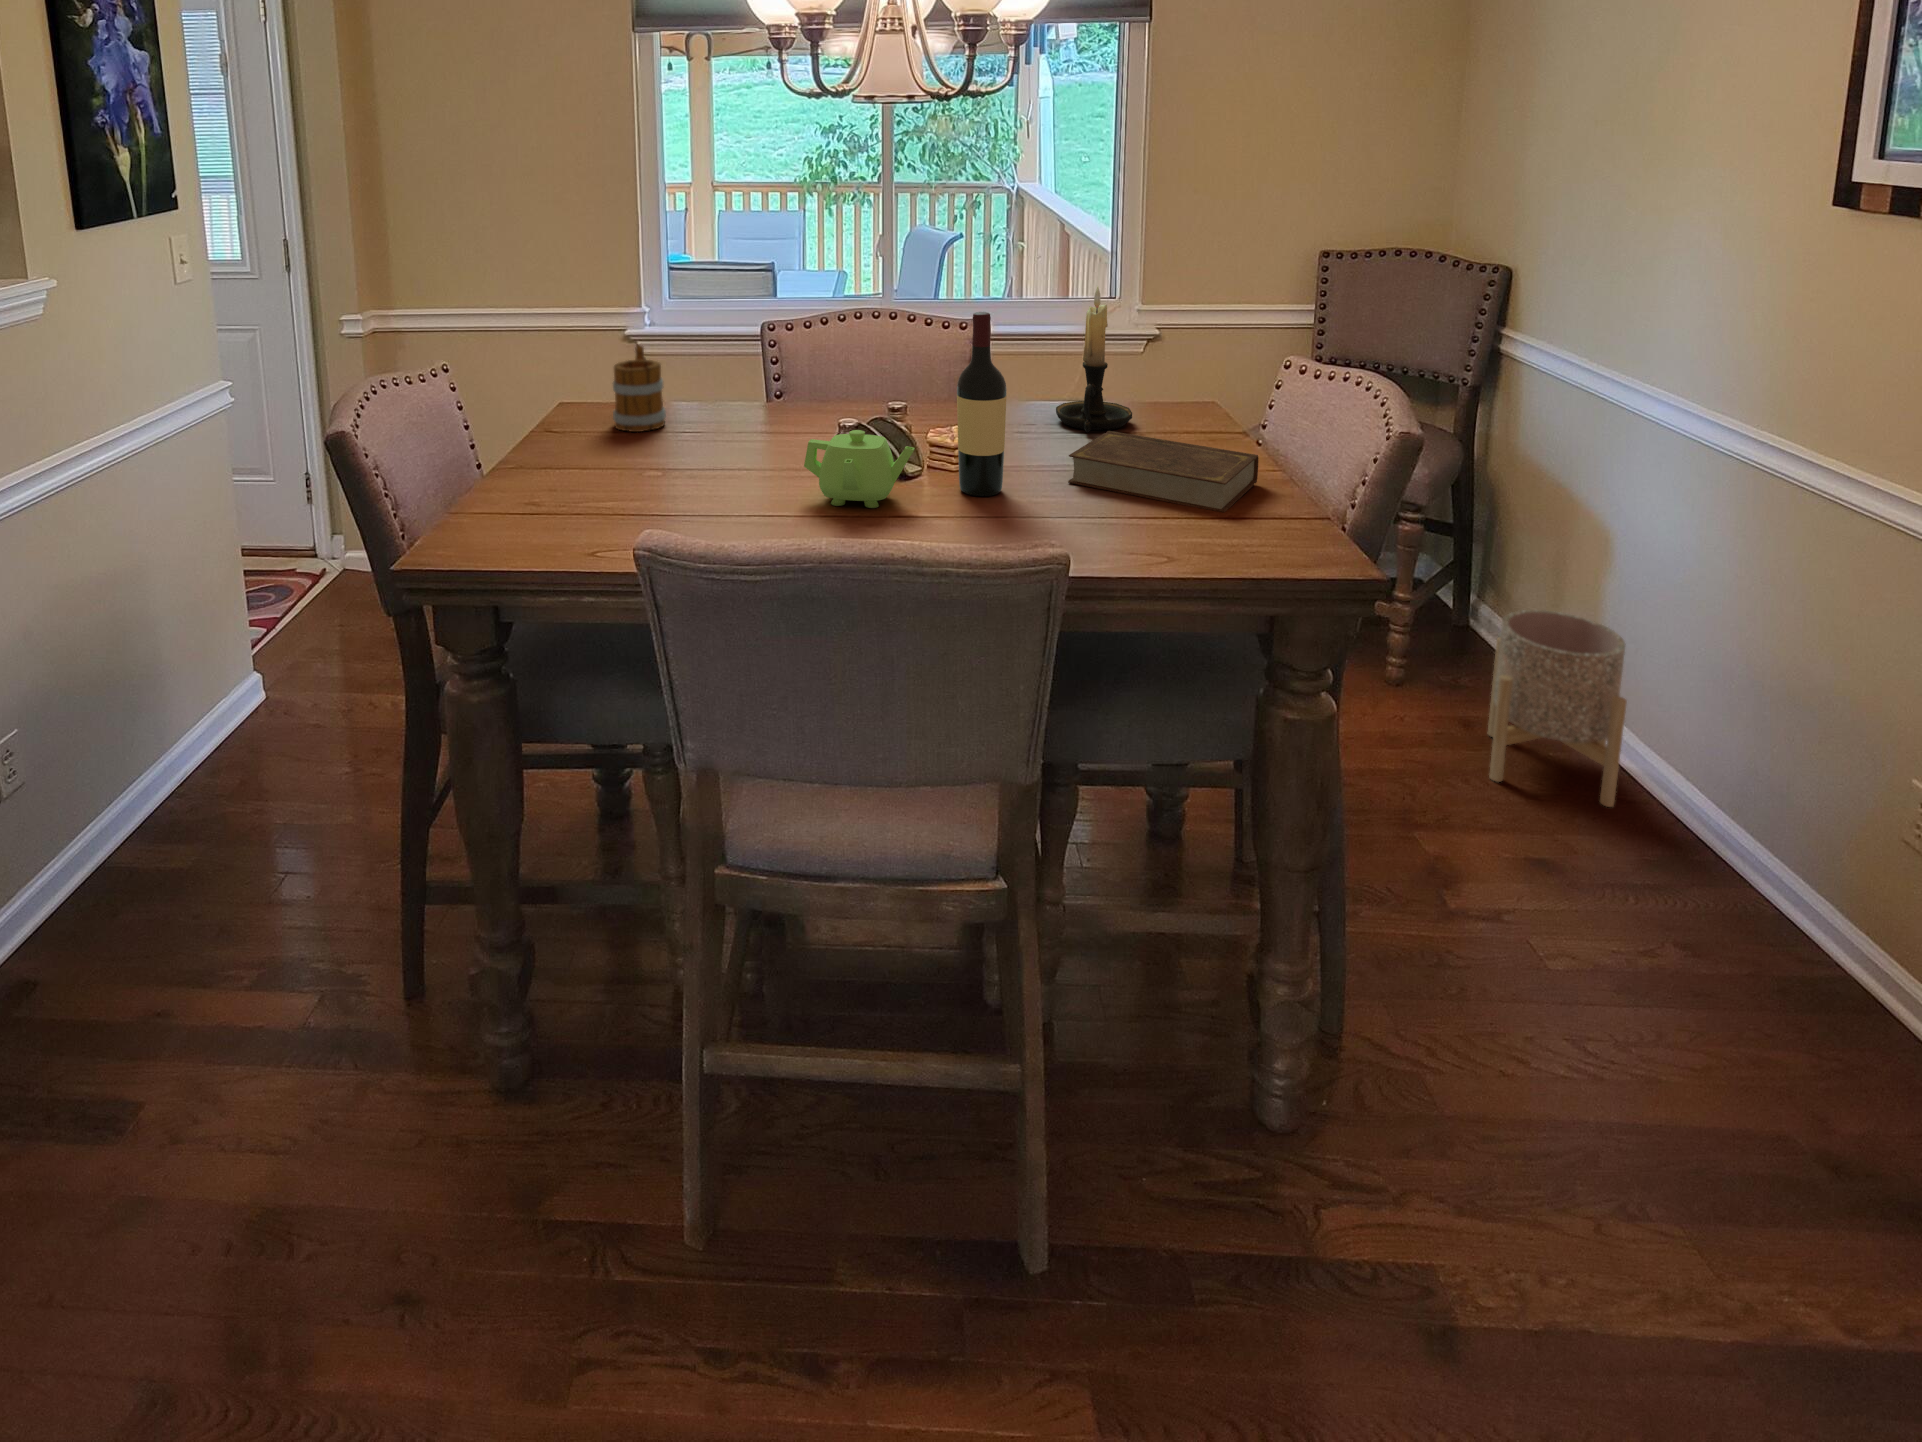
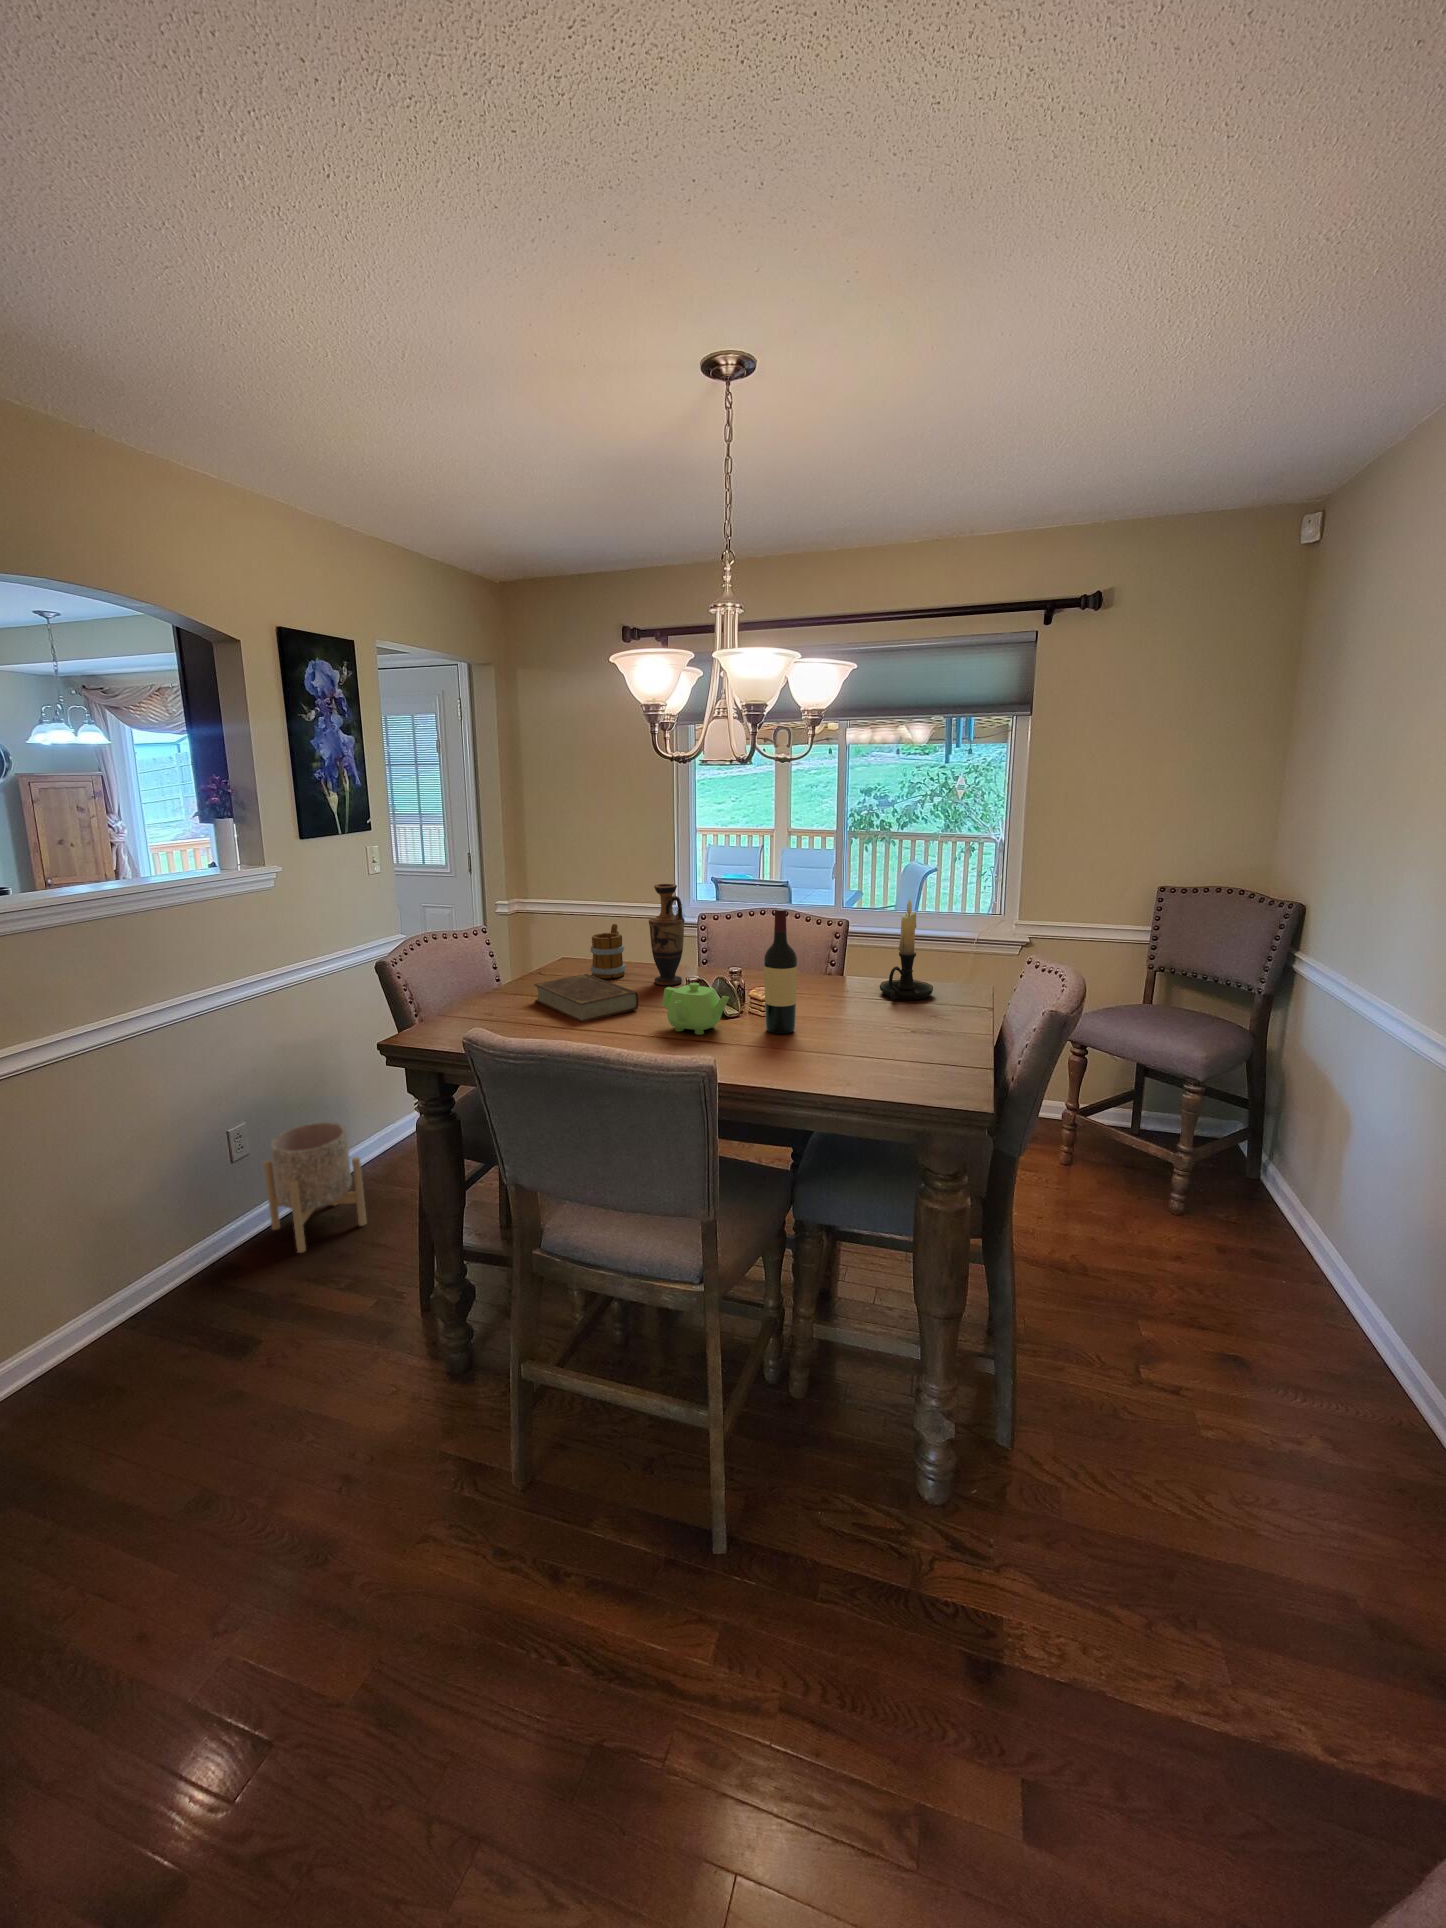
vase: none [713,280,768,435] -> present [649,884,685,985]
book: present [1068,431,1259,513] -> present [534,974,639,1022]
planter: present [1488,610,1627,807] -> present [264,1122,367,1253]

